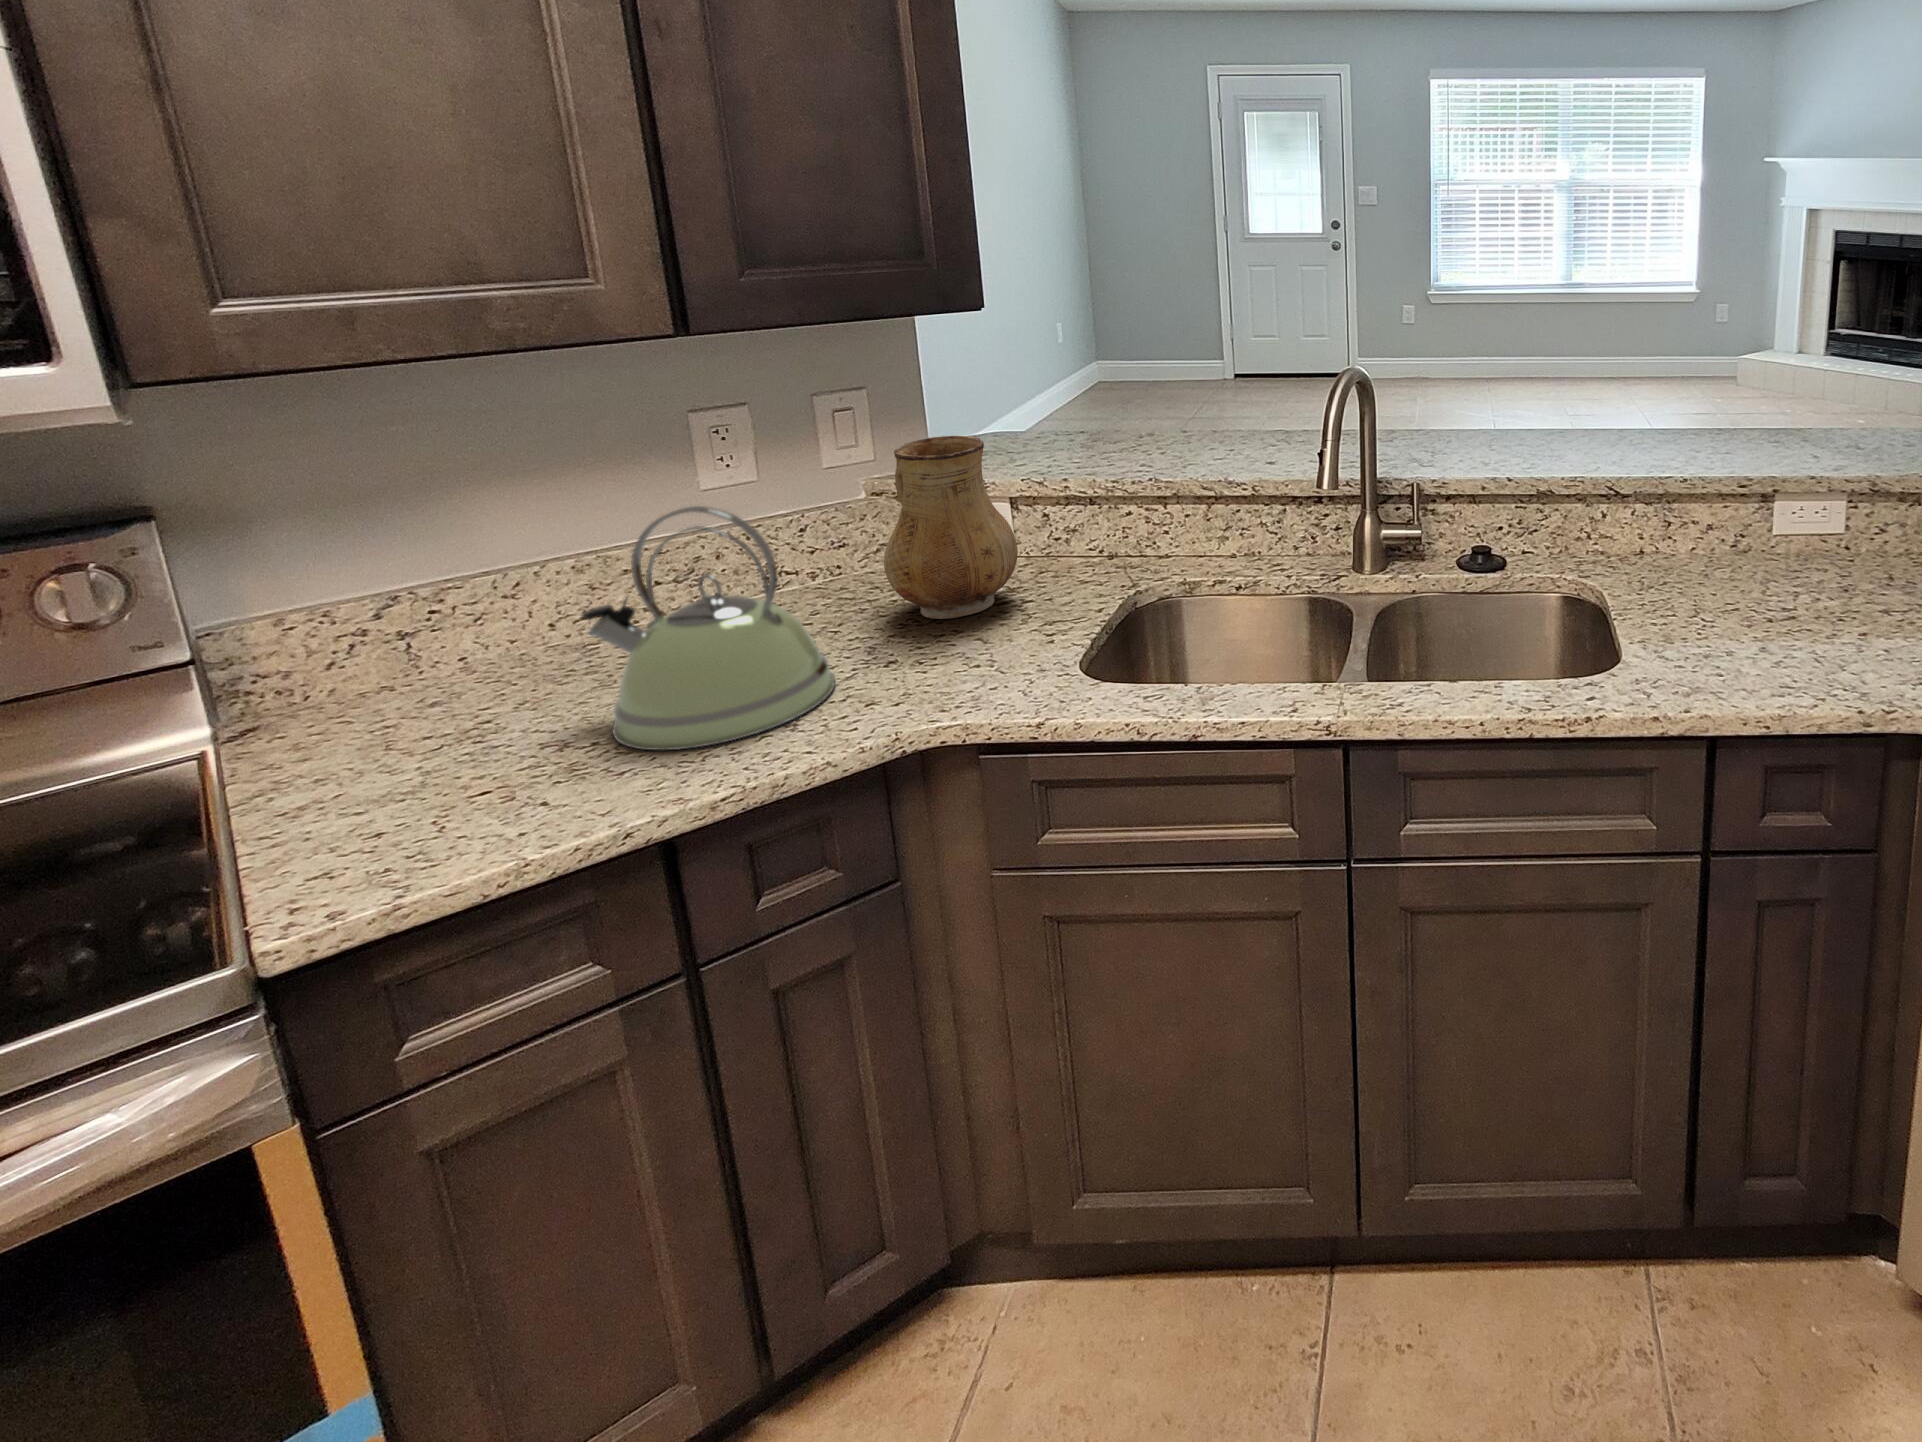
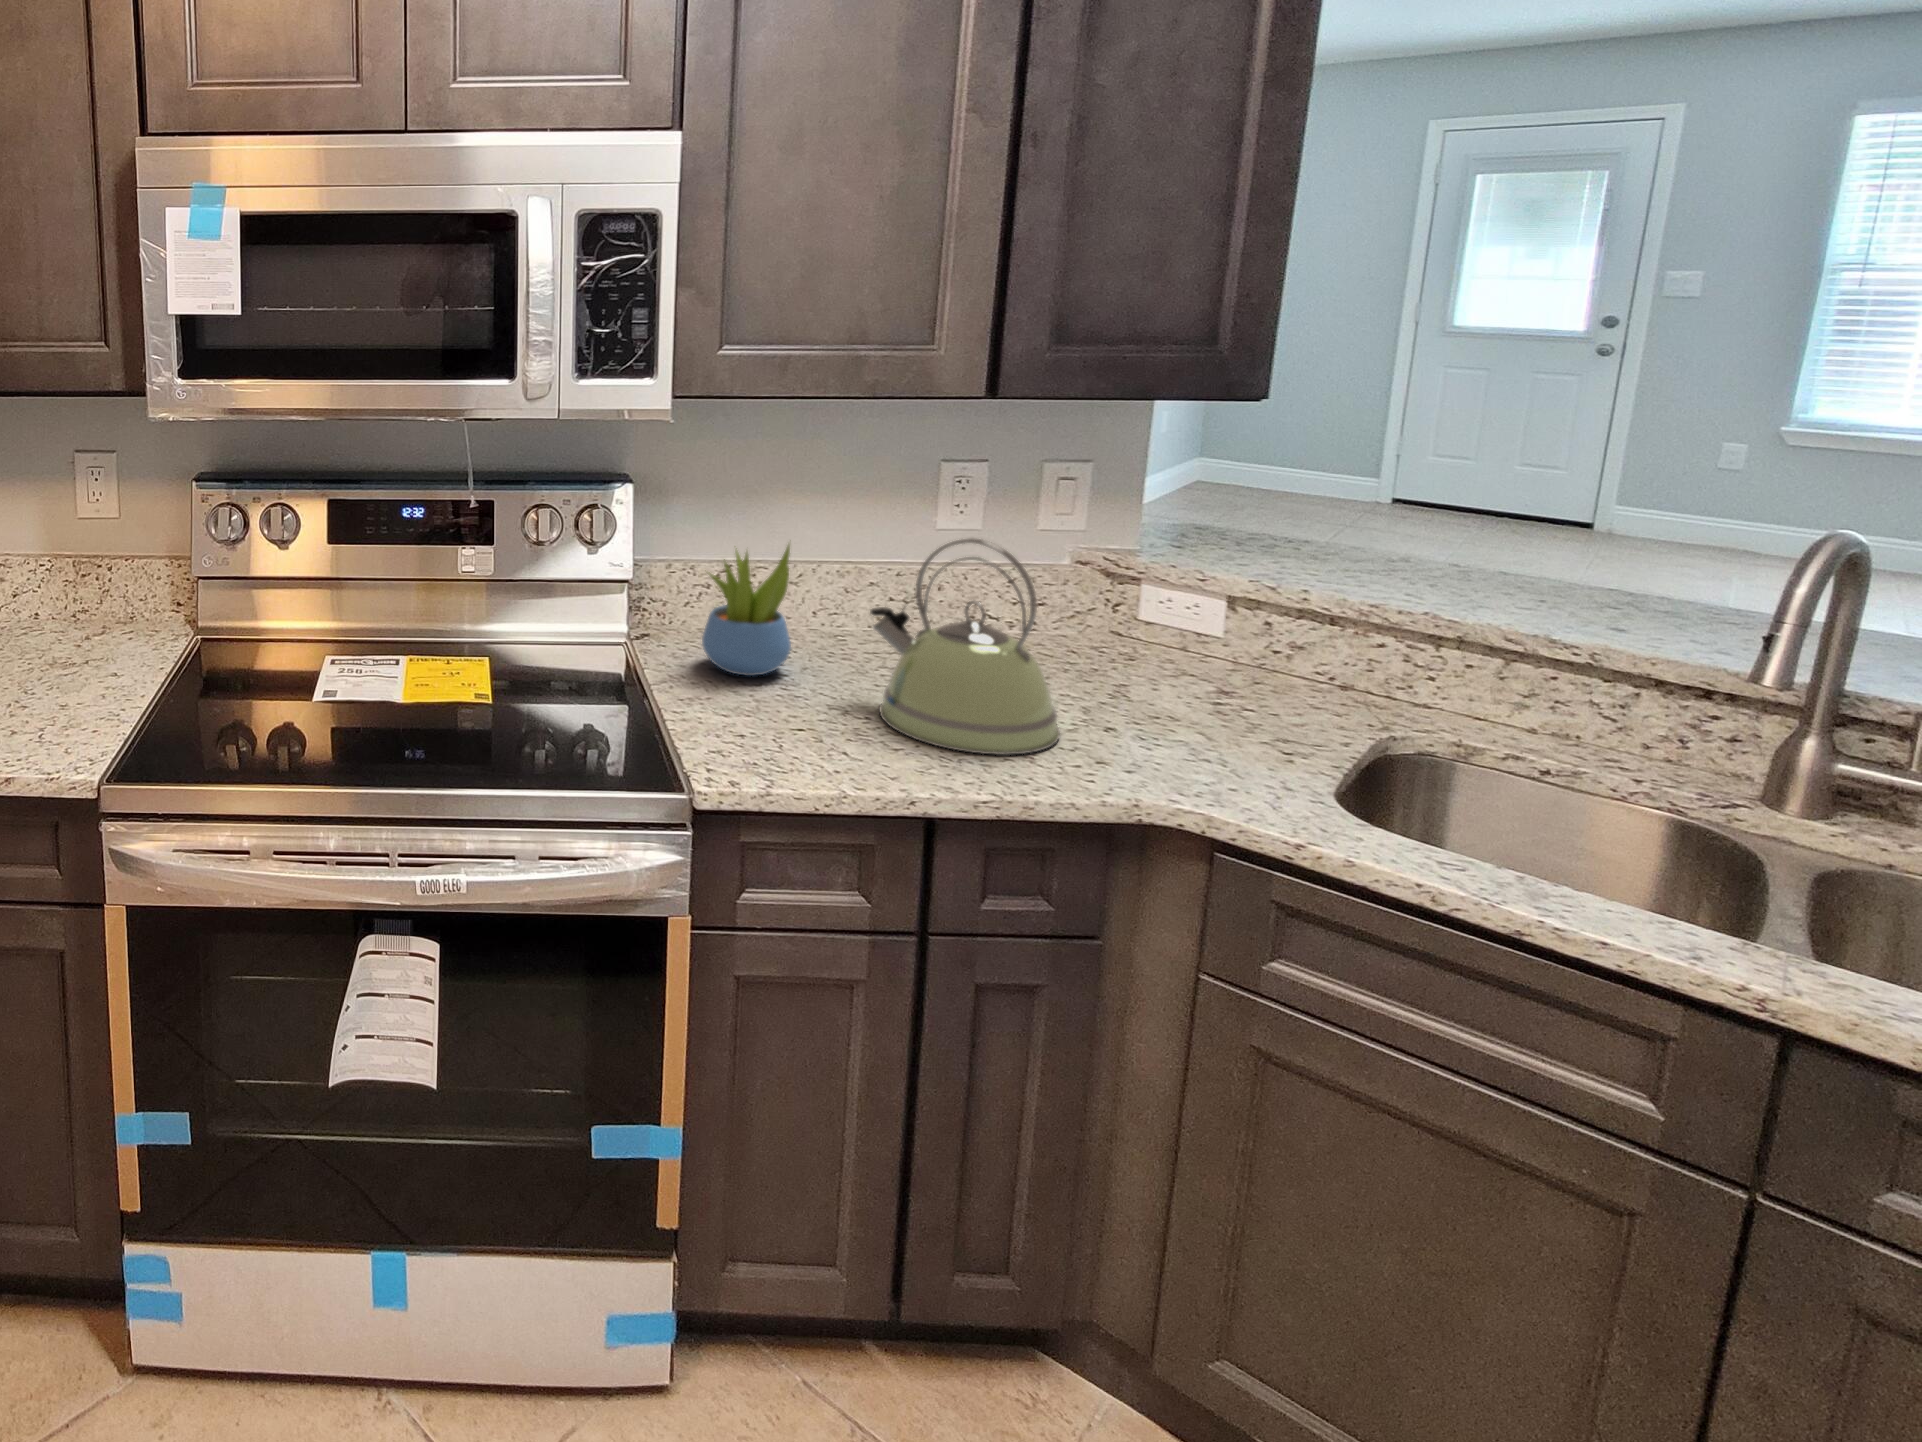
ceramic pitcher: present [884,436,1018,619] -> none [1099,514,1245,707]
succulent plant: none [308,552,491,743] -> present [702,545,791,676]

